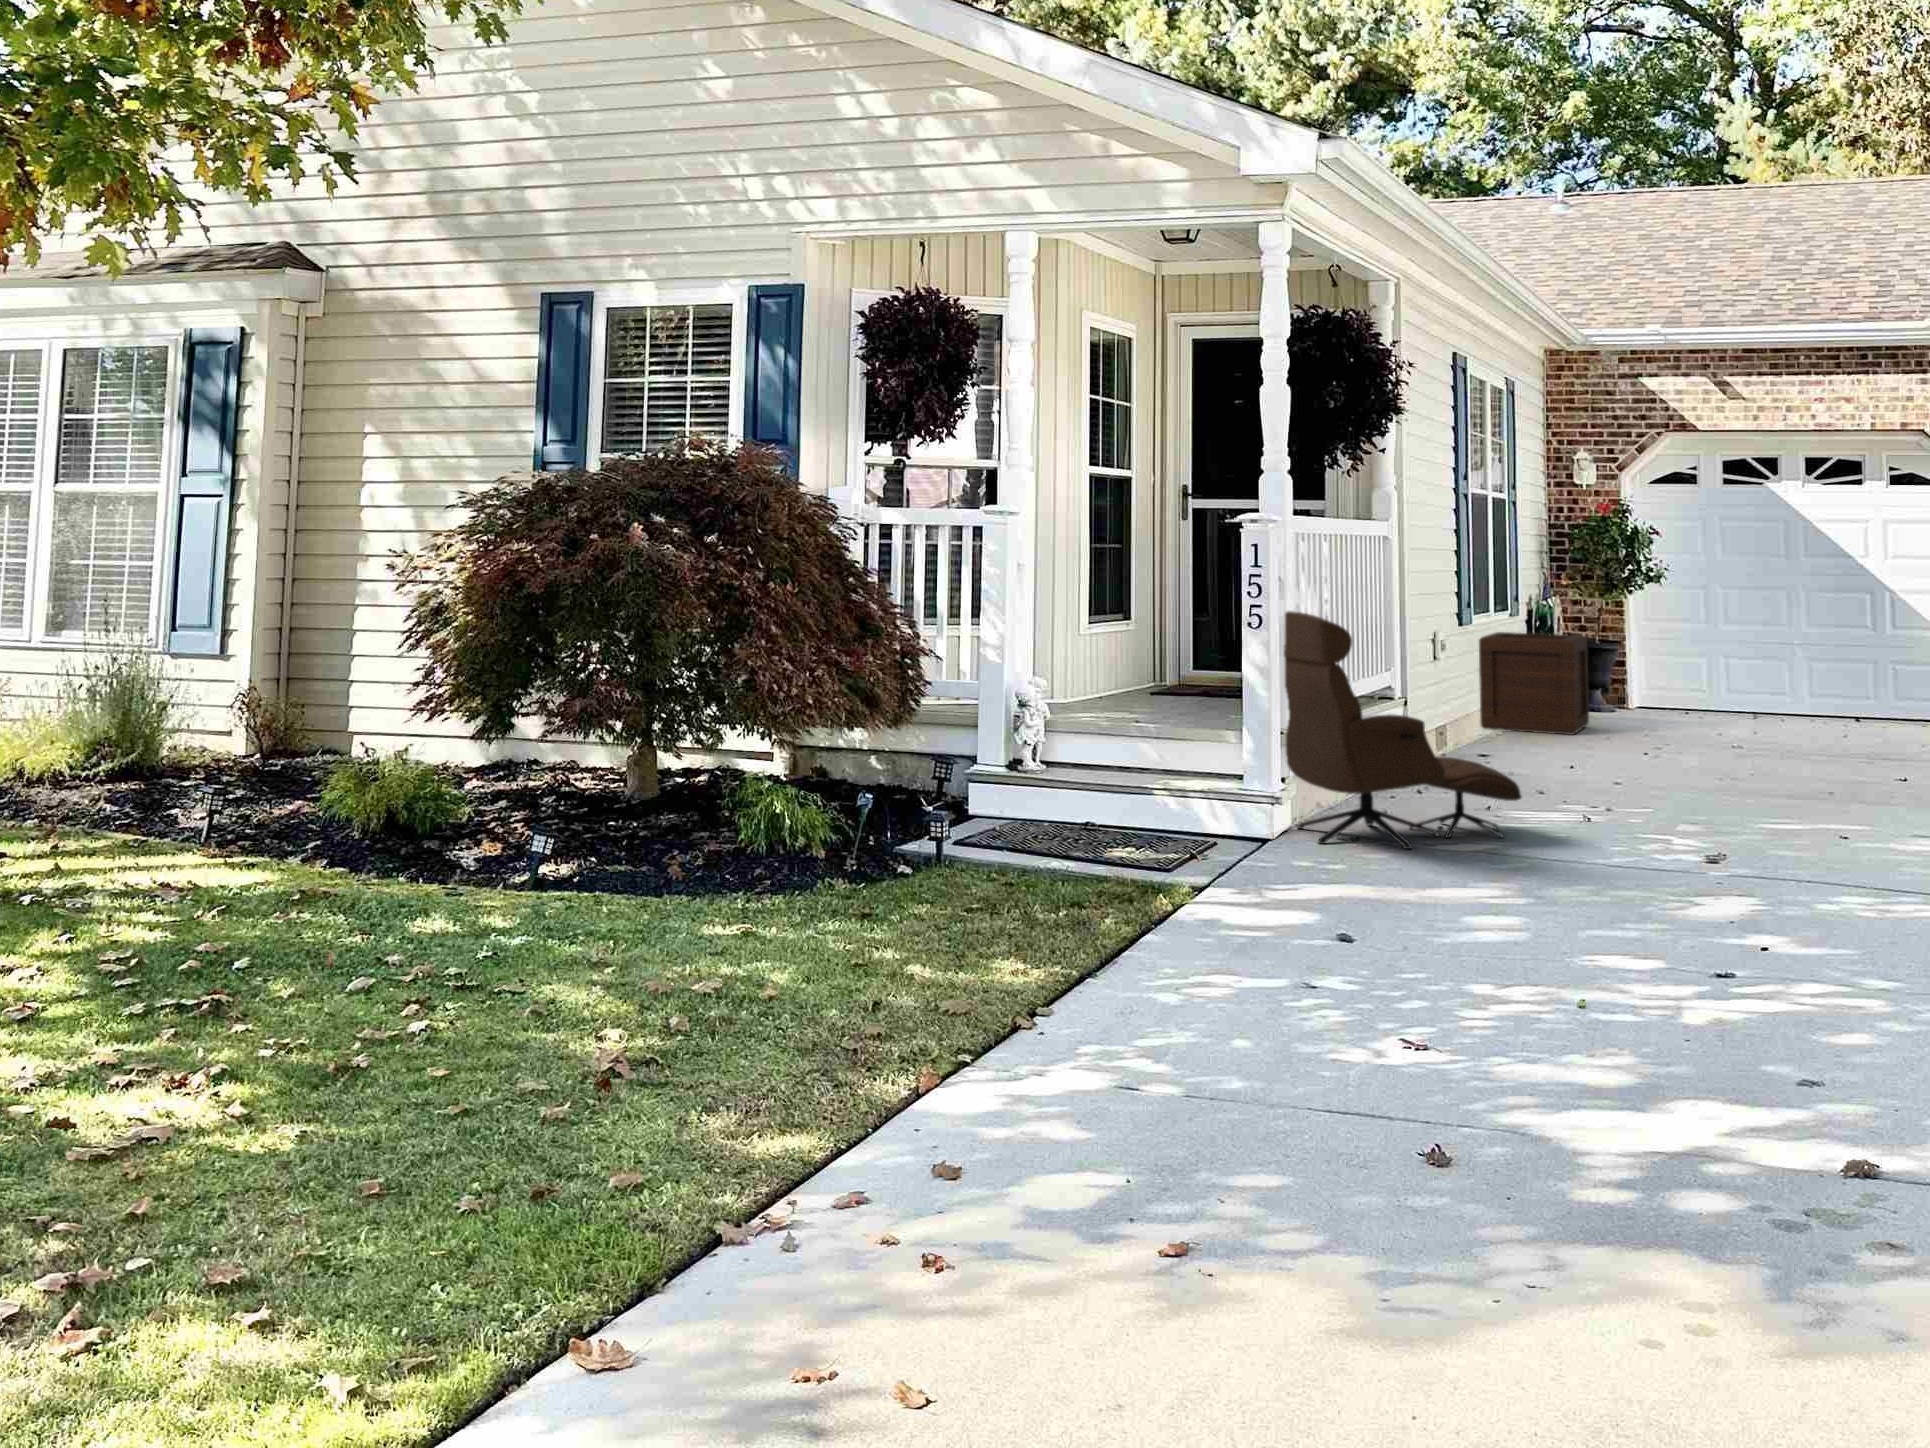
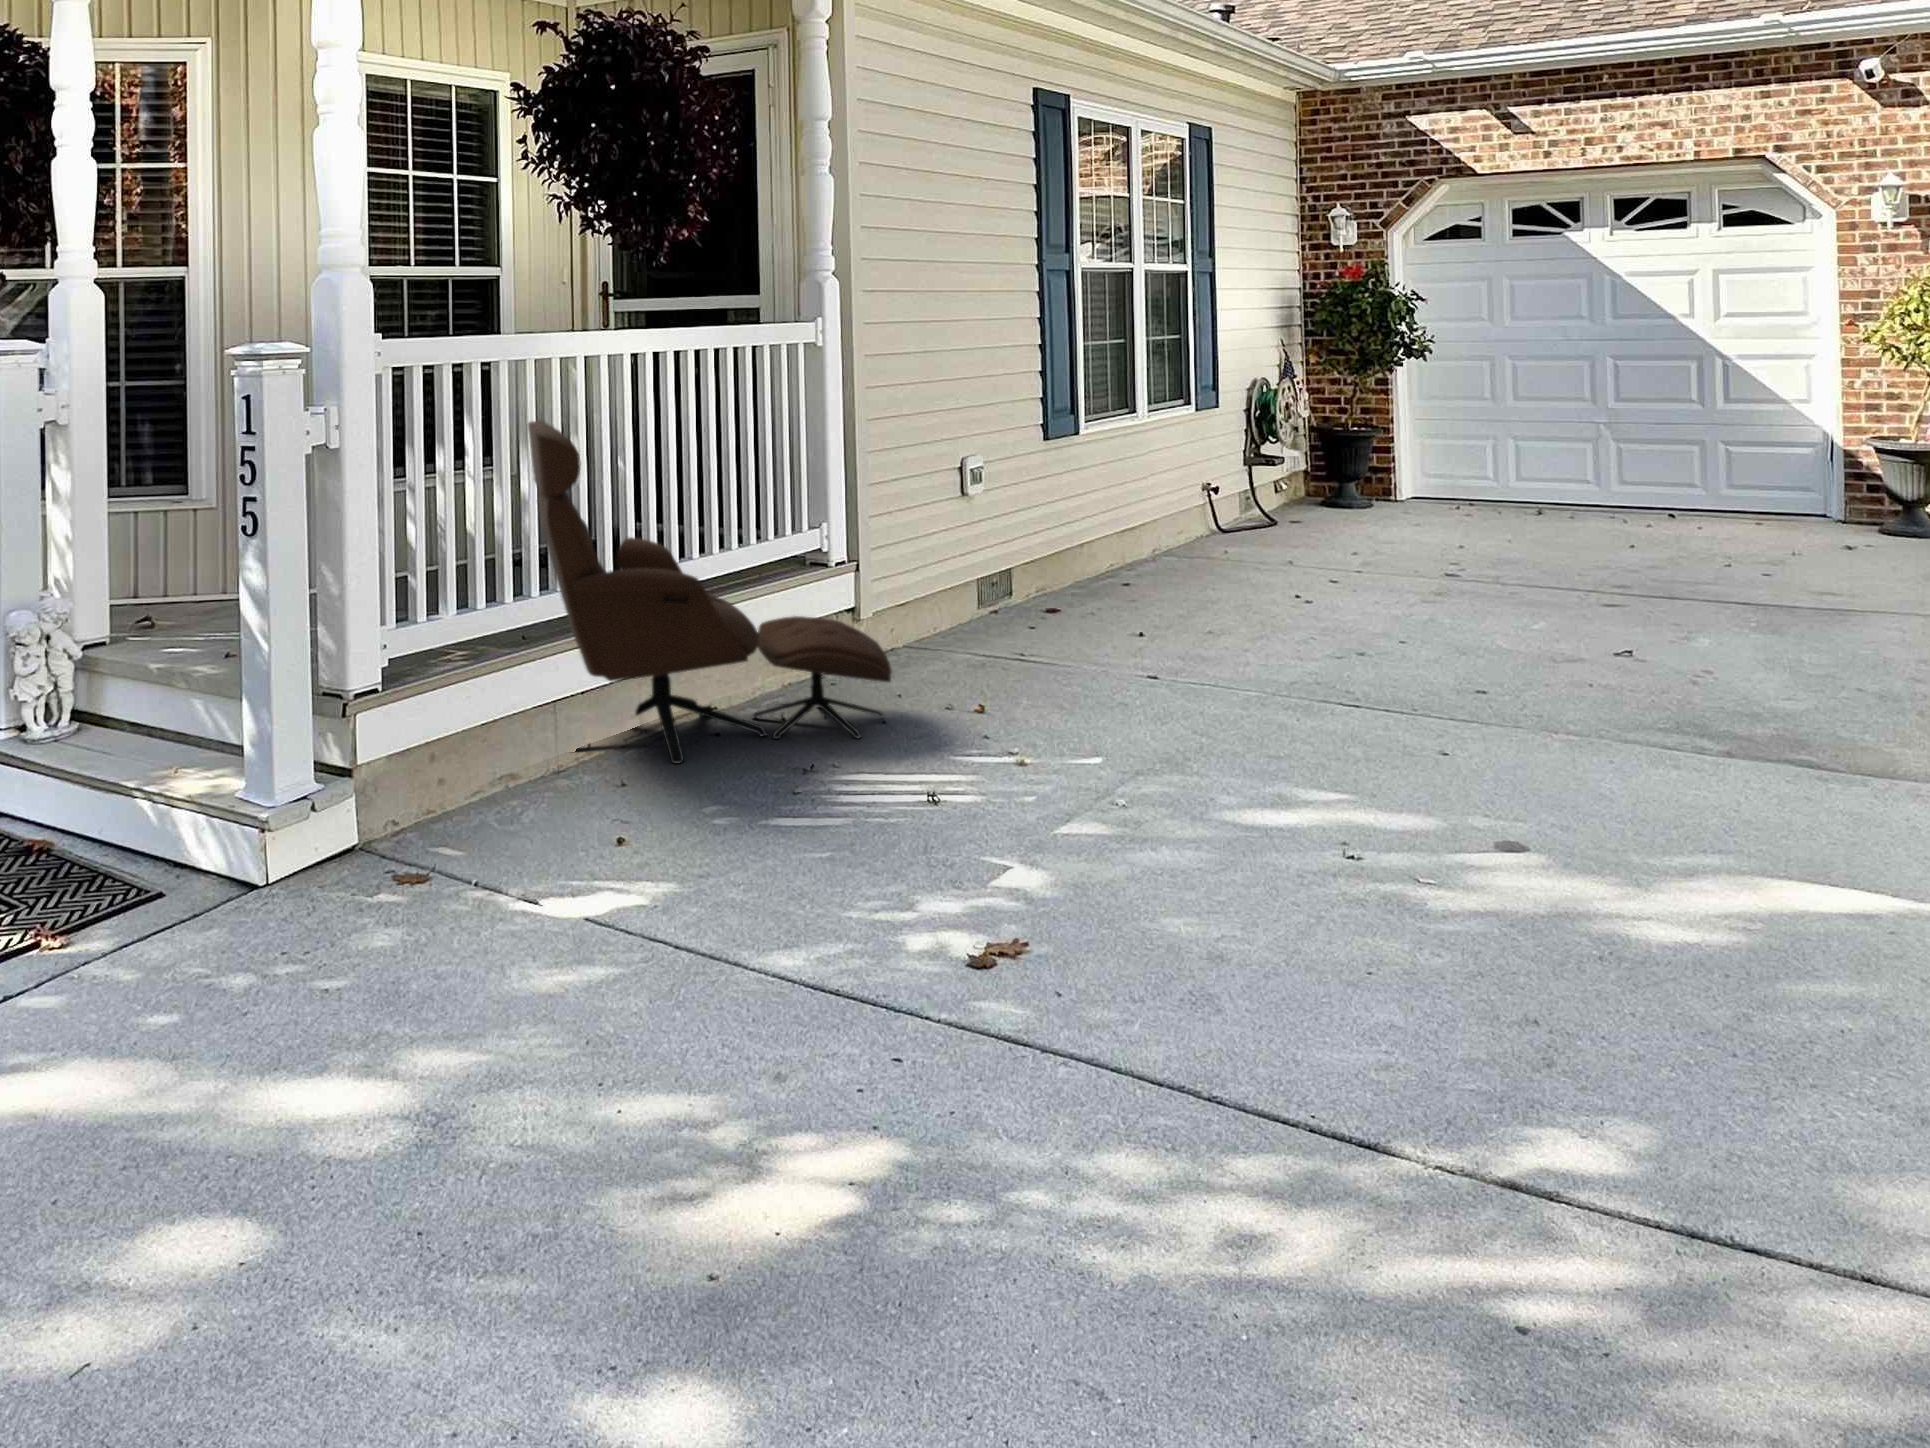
wooden crate: present [1479,632,1589,735] -> none [1138,422,1288,545]

